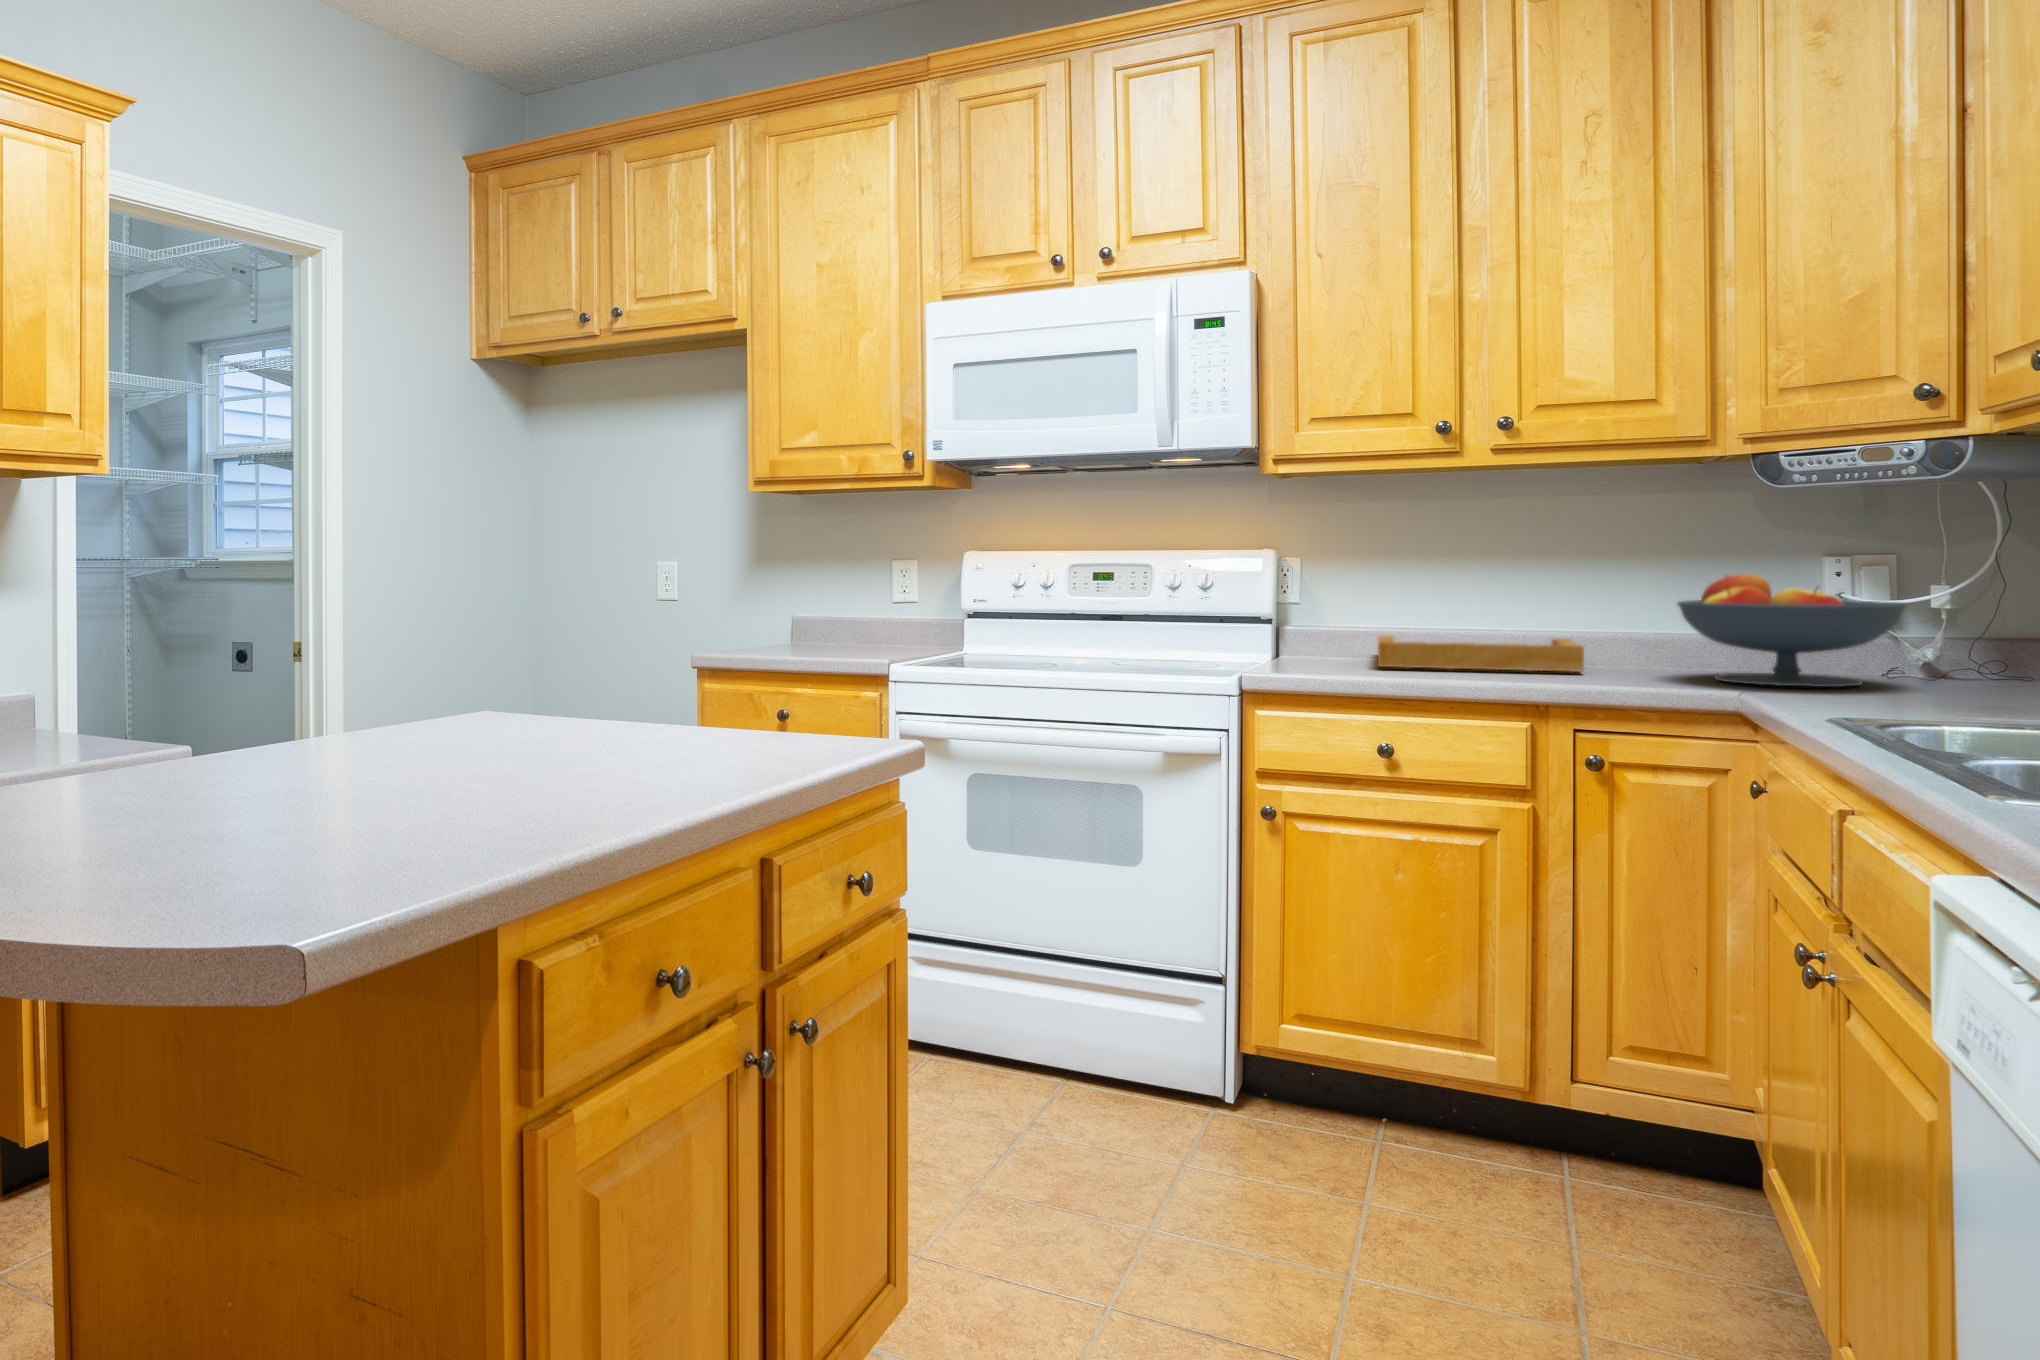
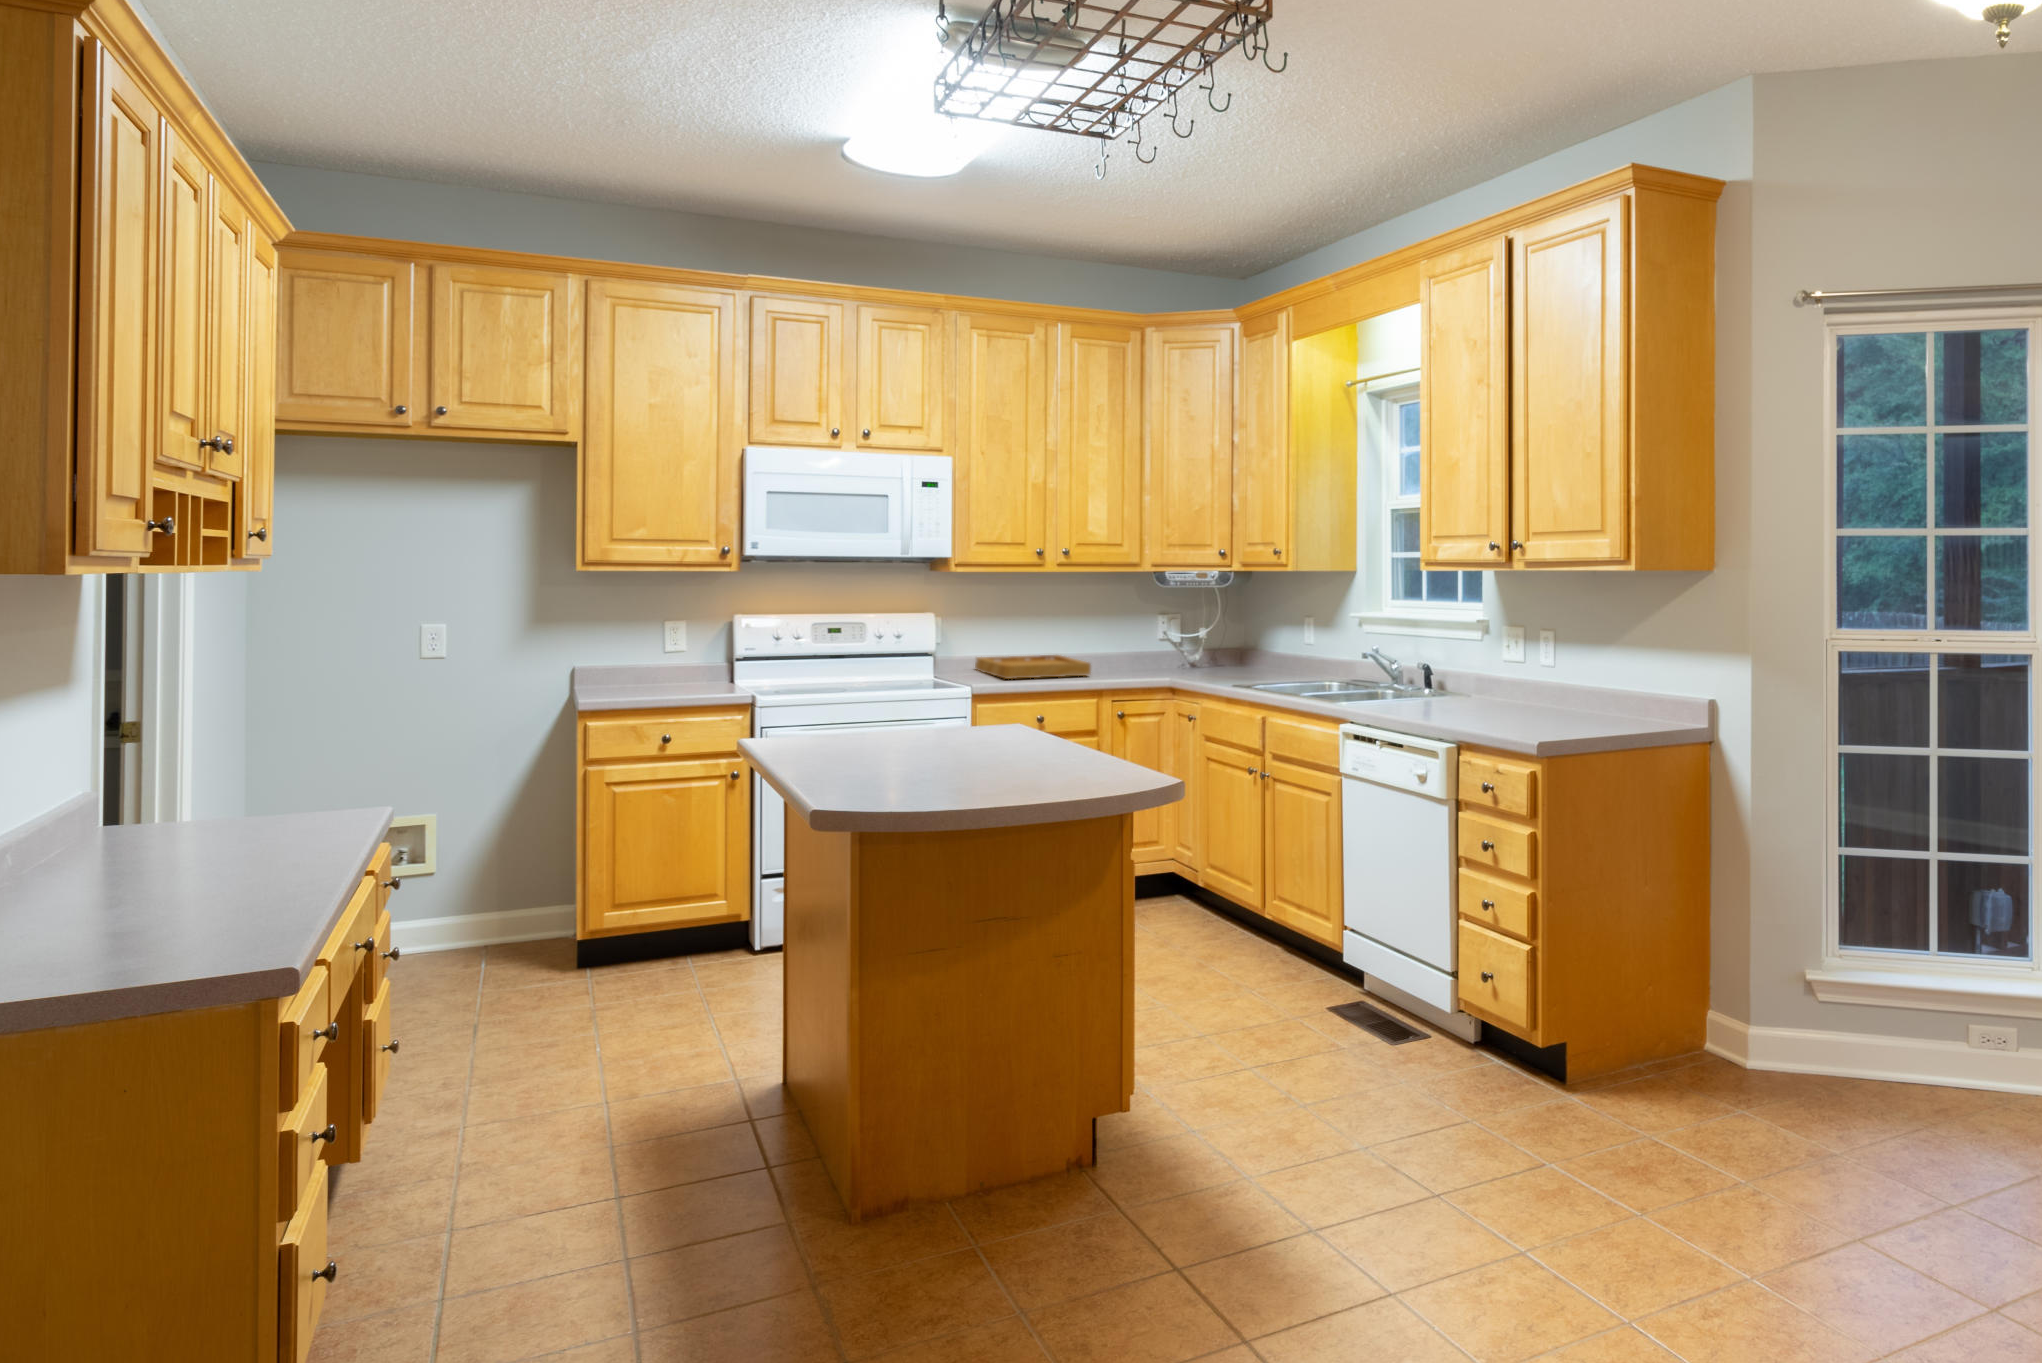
fruit bowl: present [1678,574,1906,687] -> none [1126,625,1205,678]

